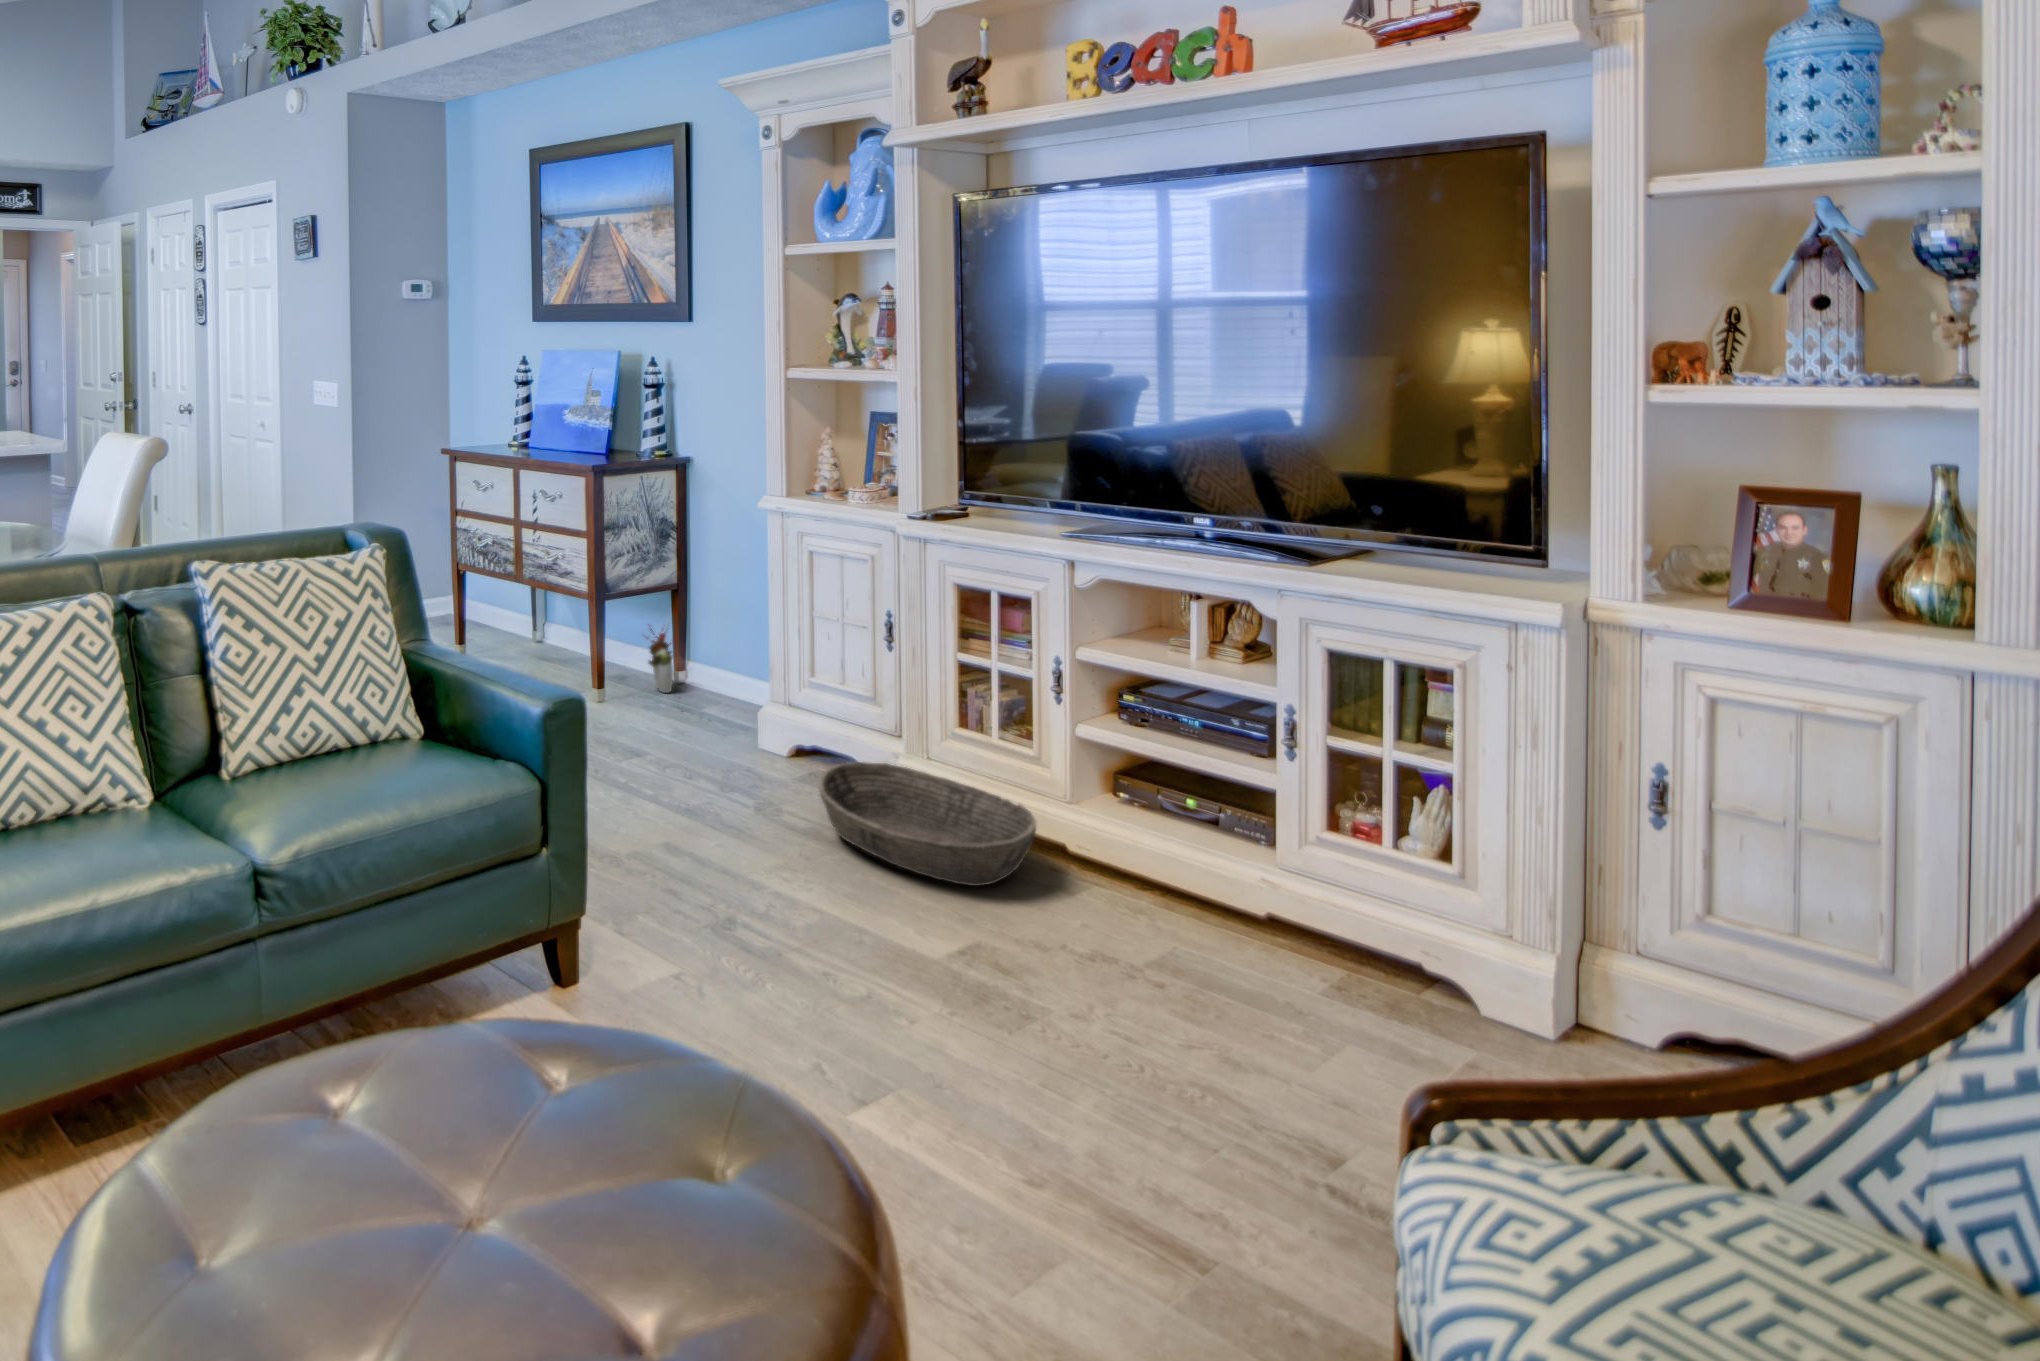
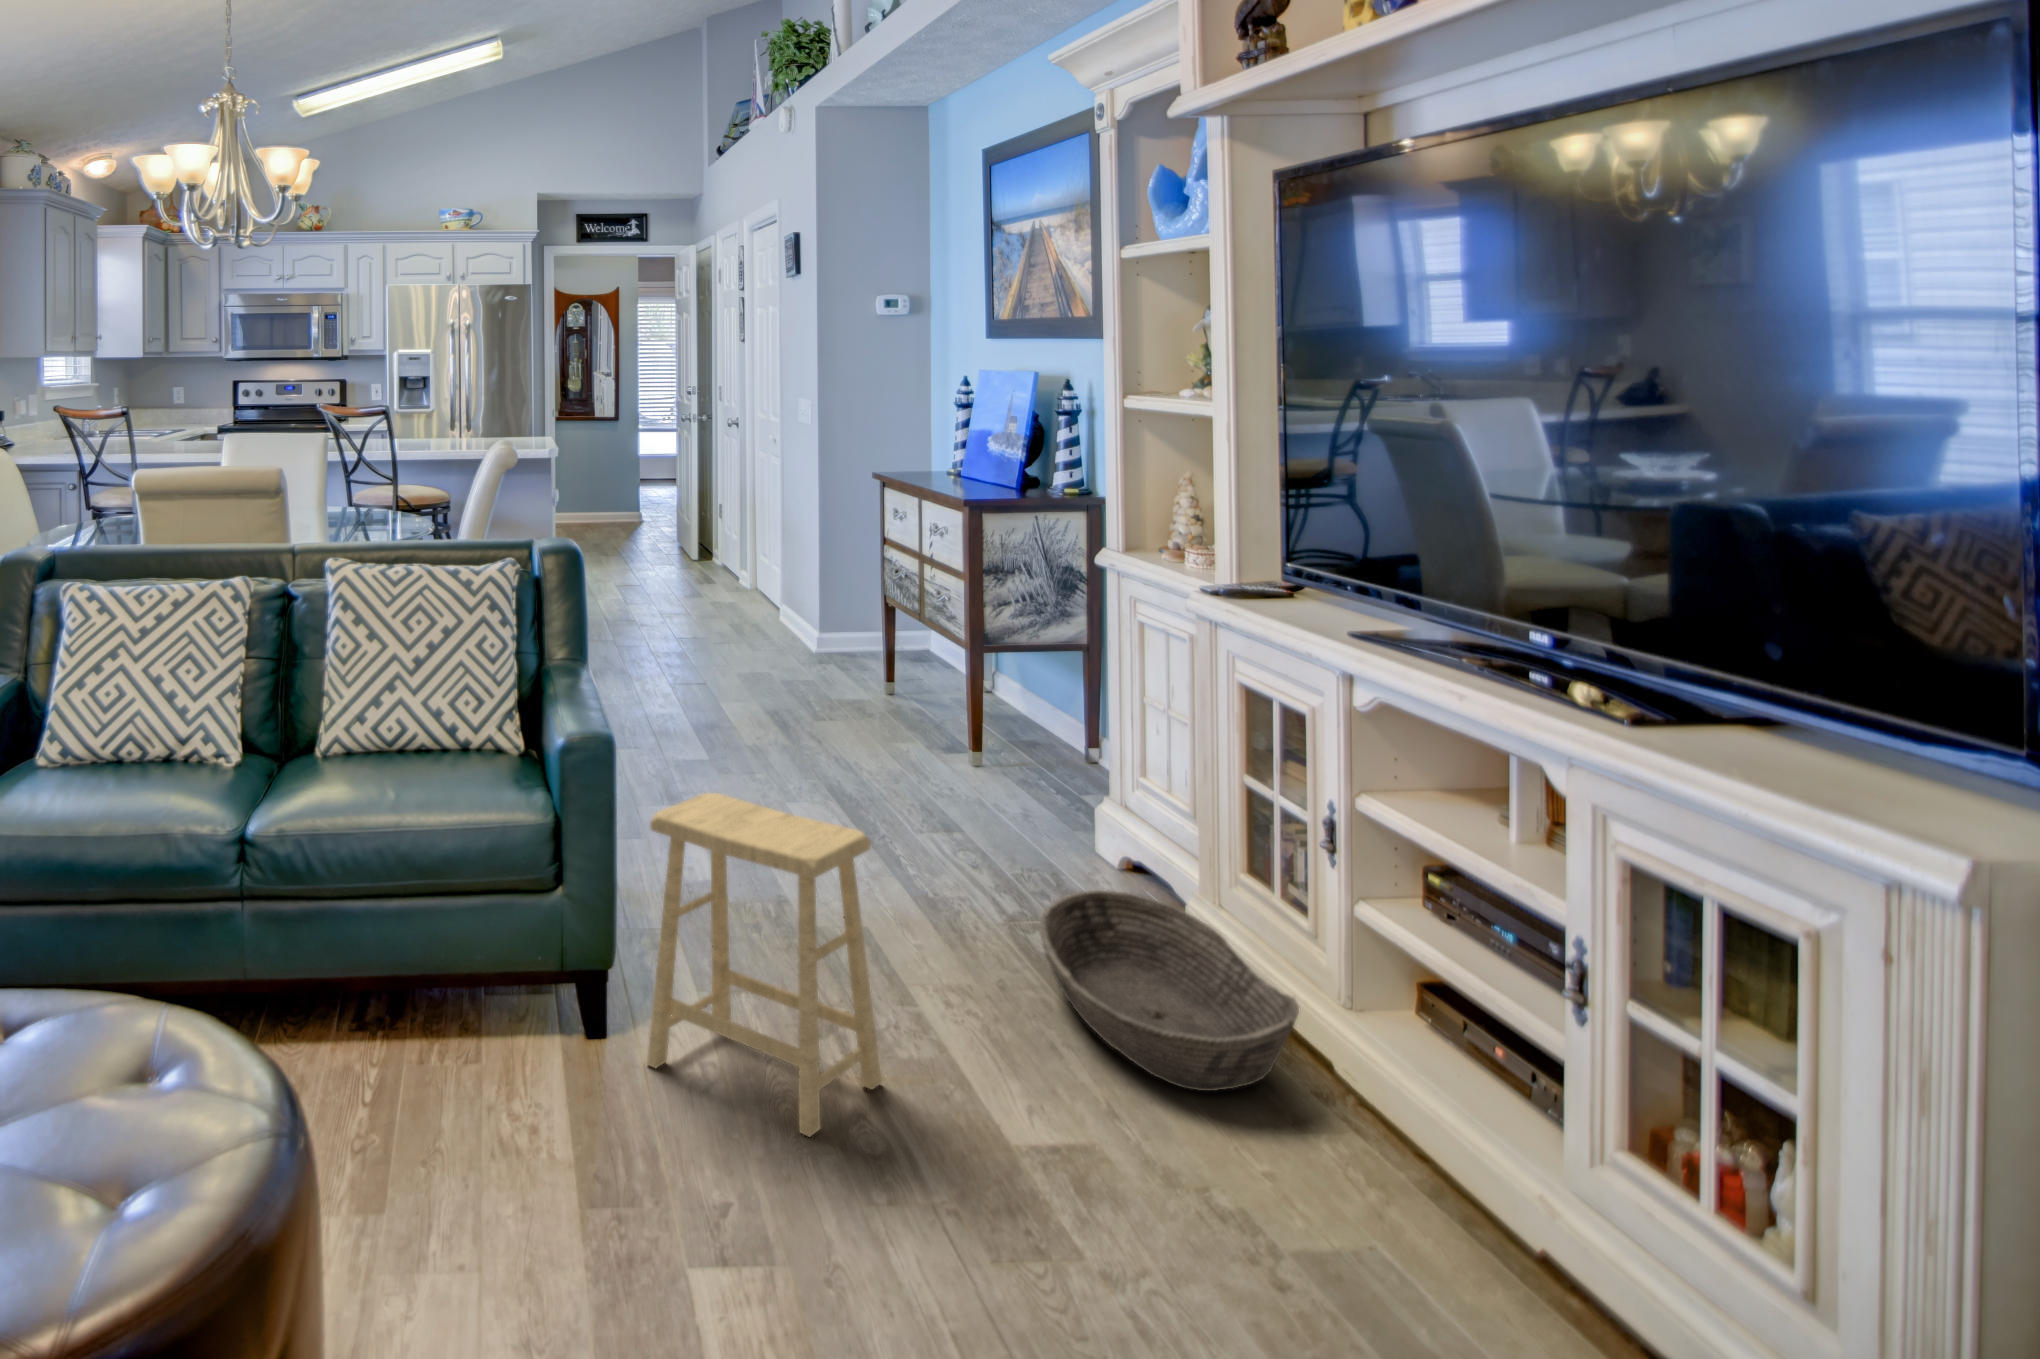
decorative plant: present [648,625,674,693] -> none [1034,687,1076,773]
footstool: none [623,732,805,996] -> present [647,793,882,1136]

